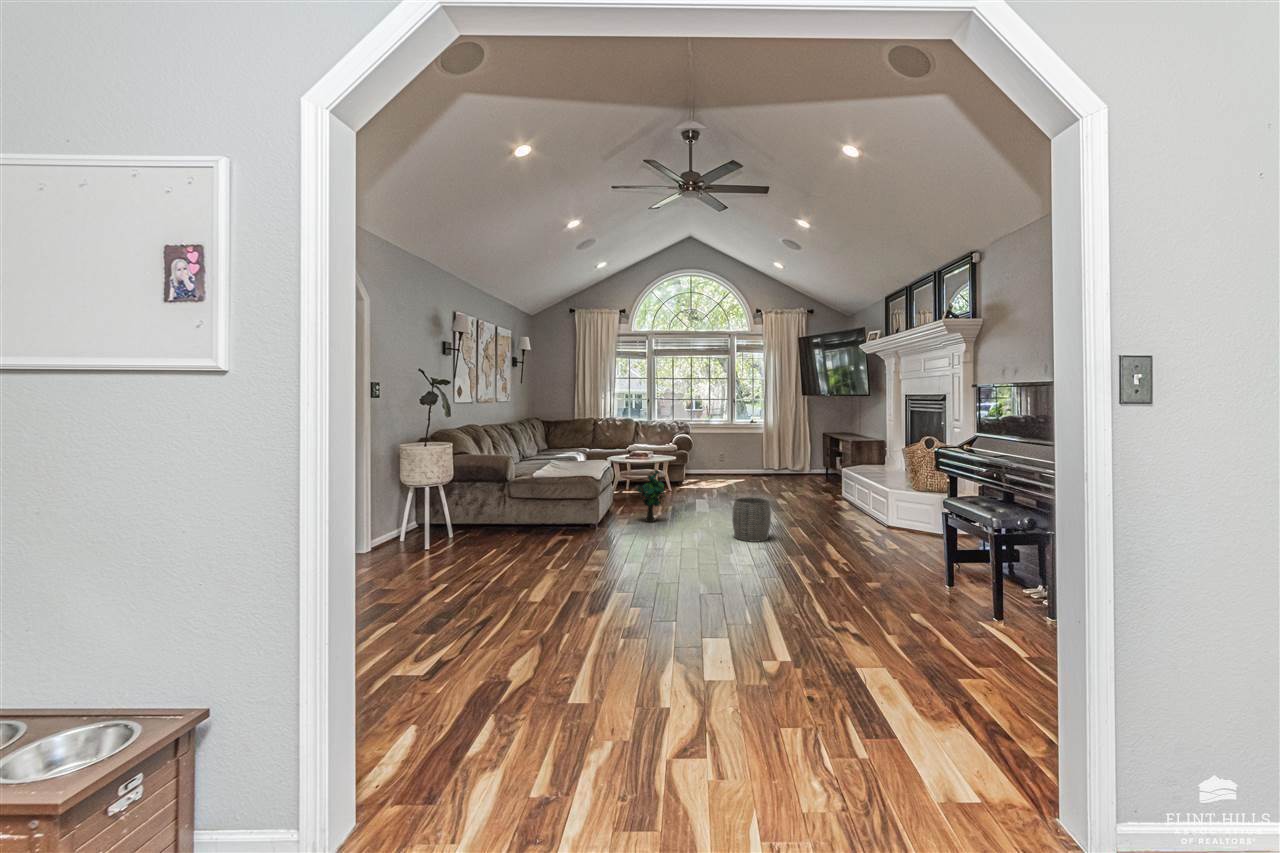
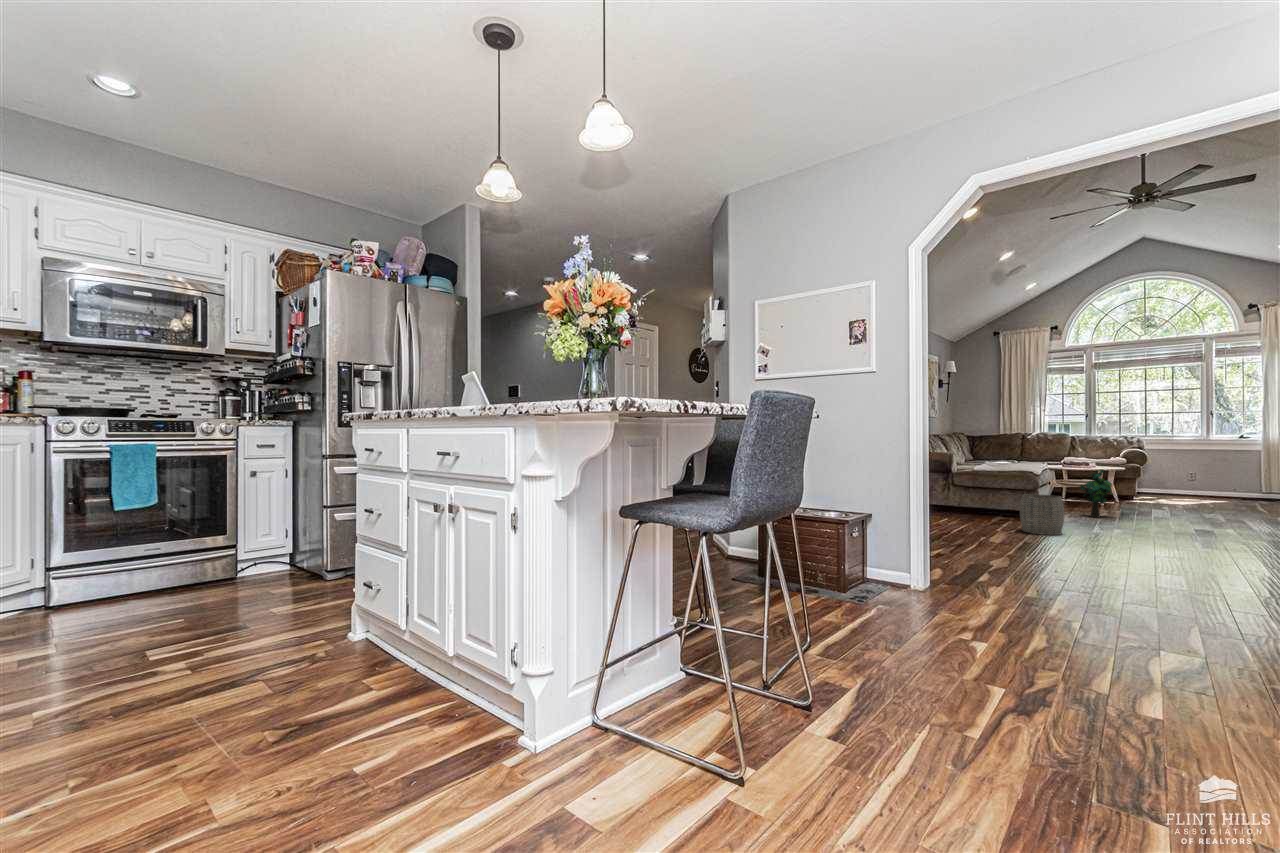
woven basket: present [732,497,771,542] -> present [1020,494,1064,535]

